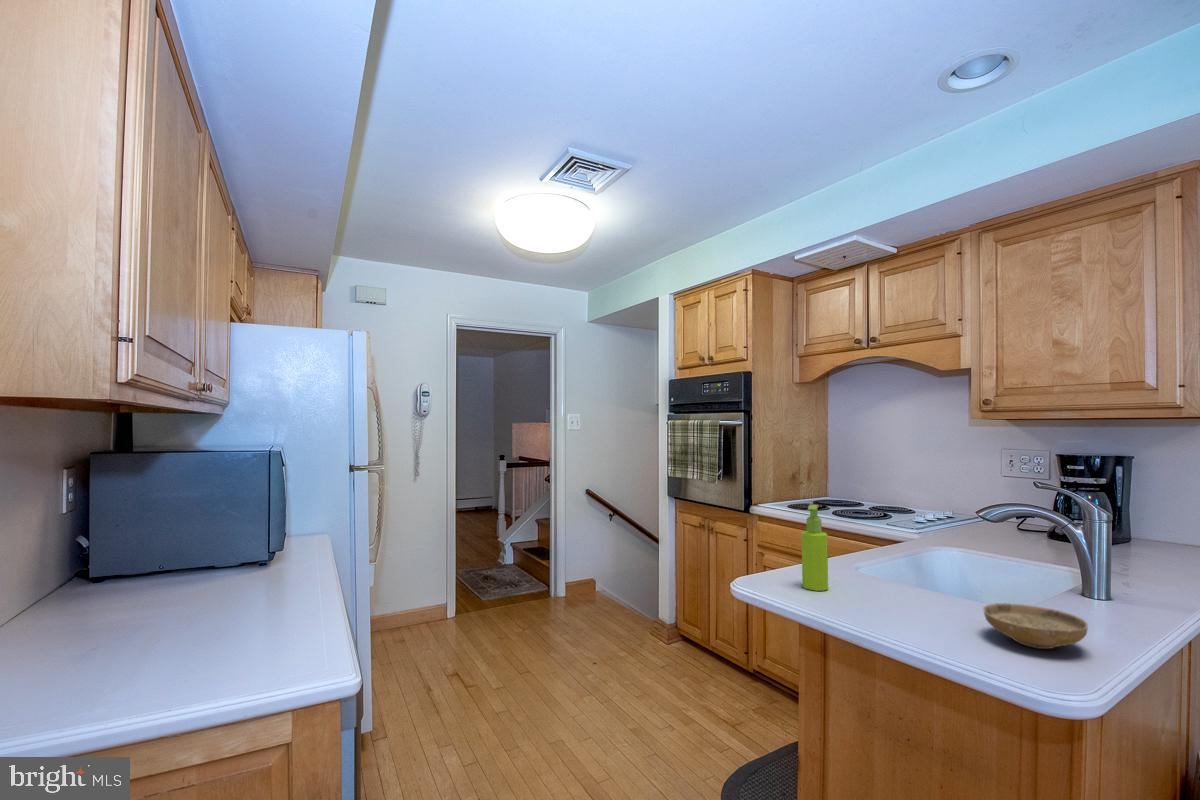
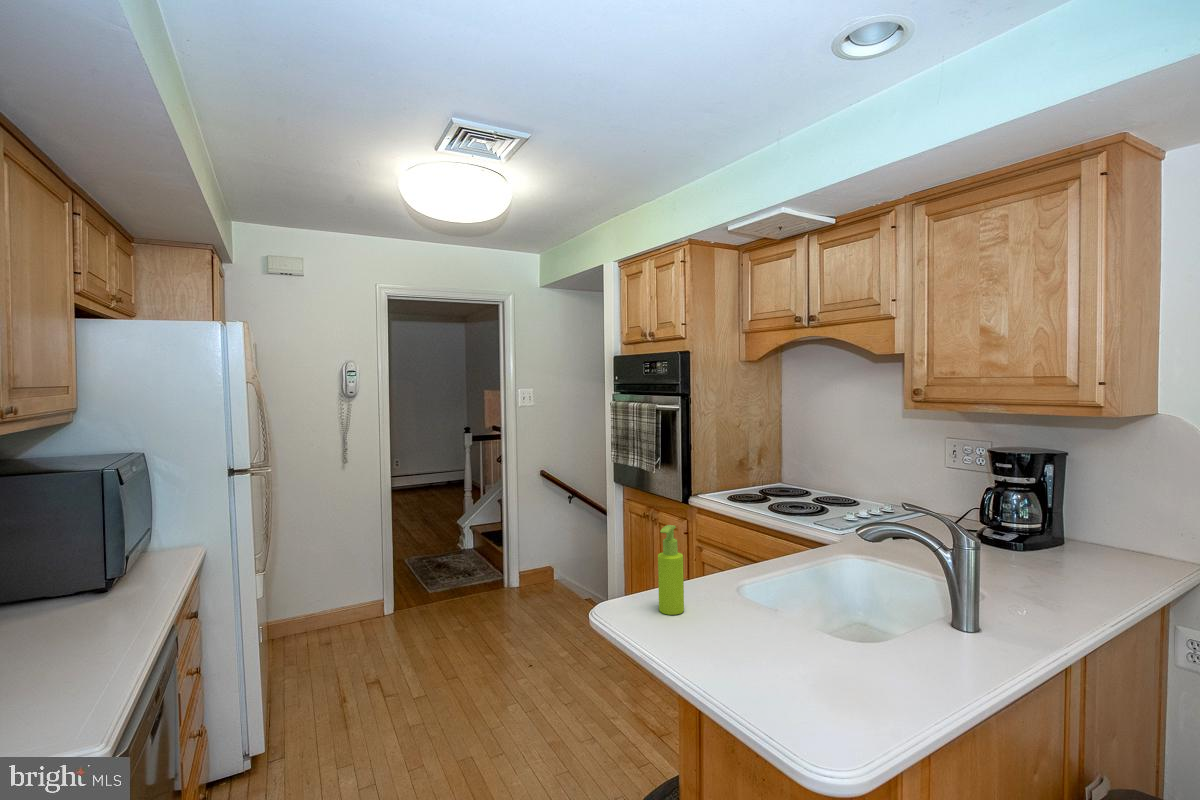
ceramic bowl: present [983,603,1088,649] -> none [796,637,887,688]

